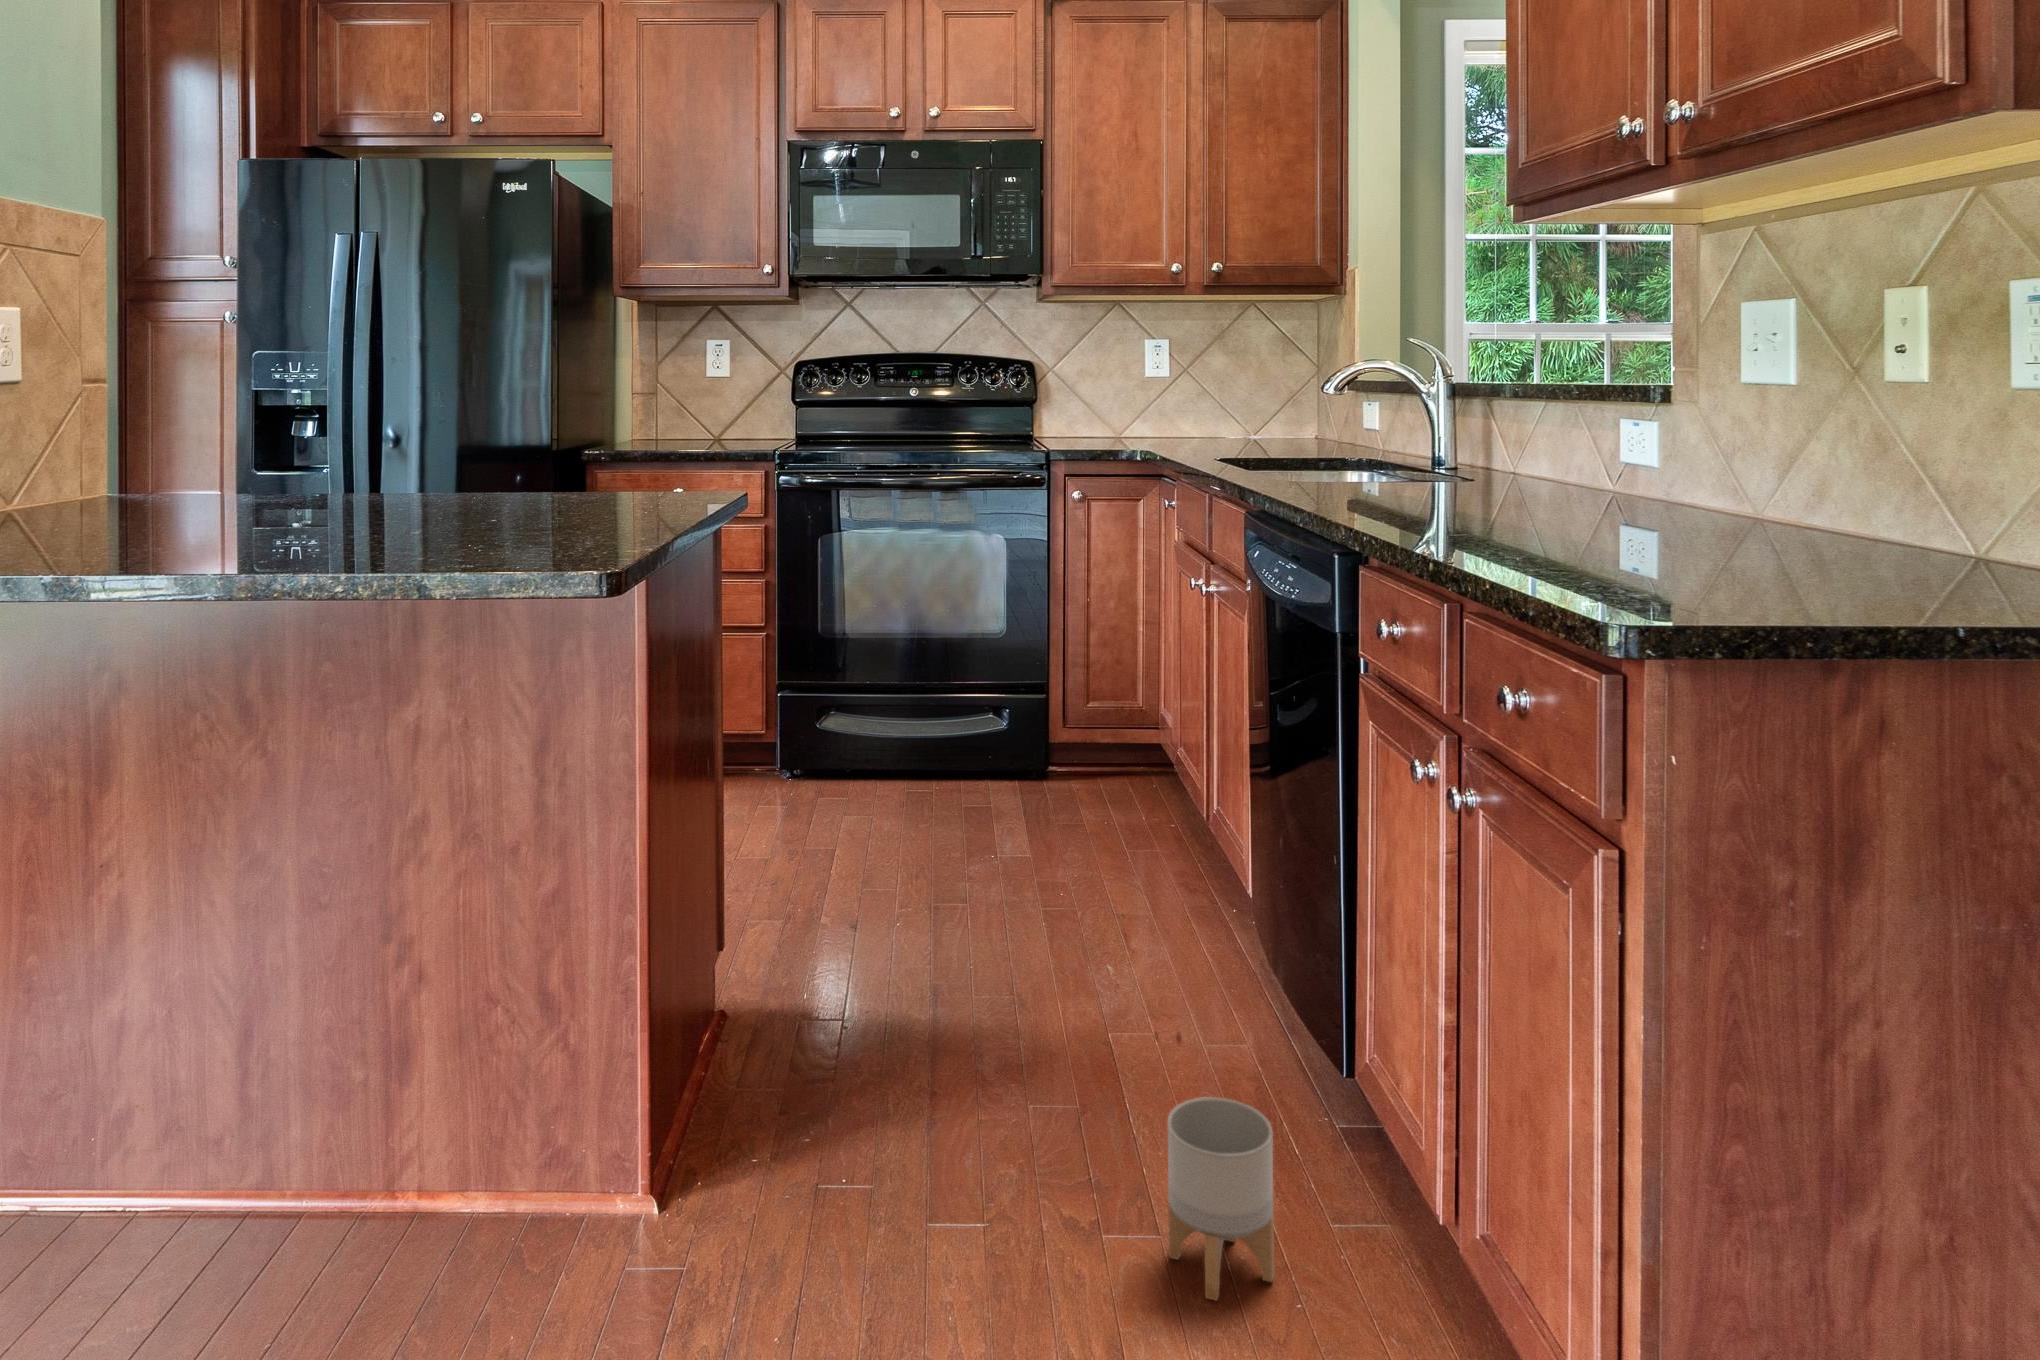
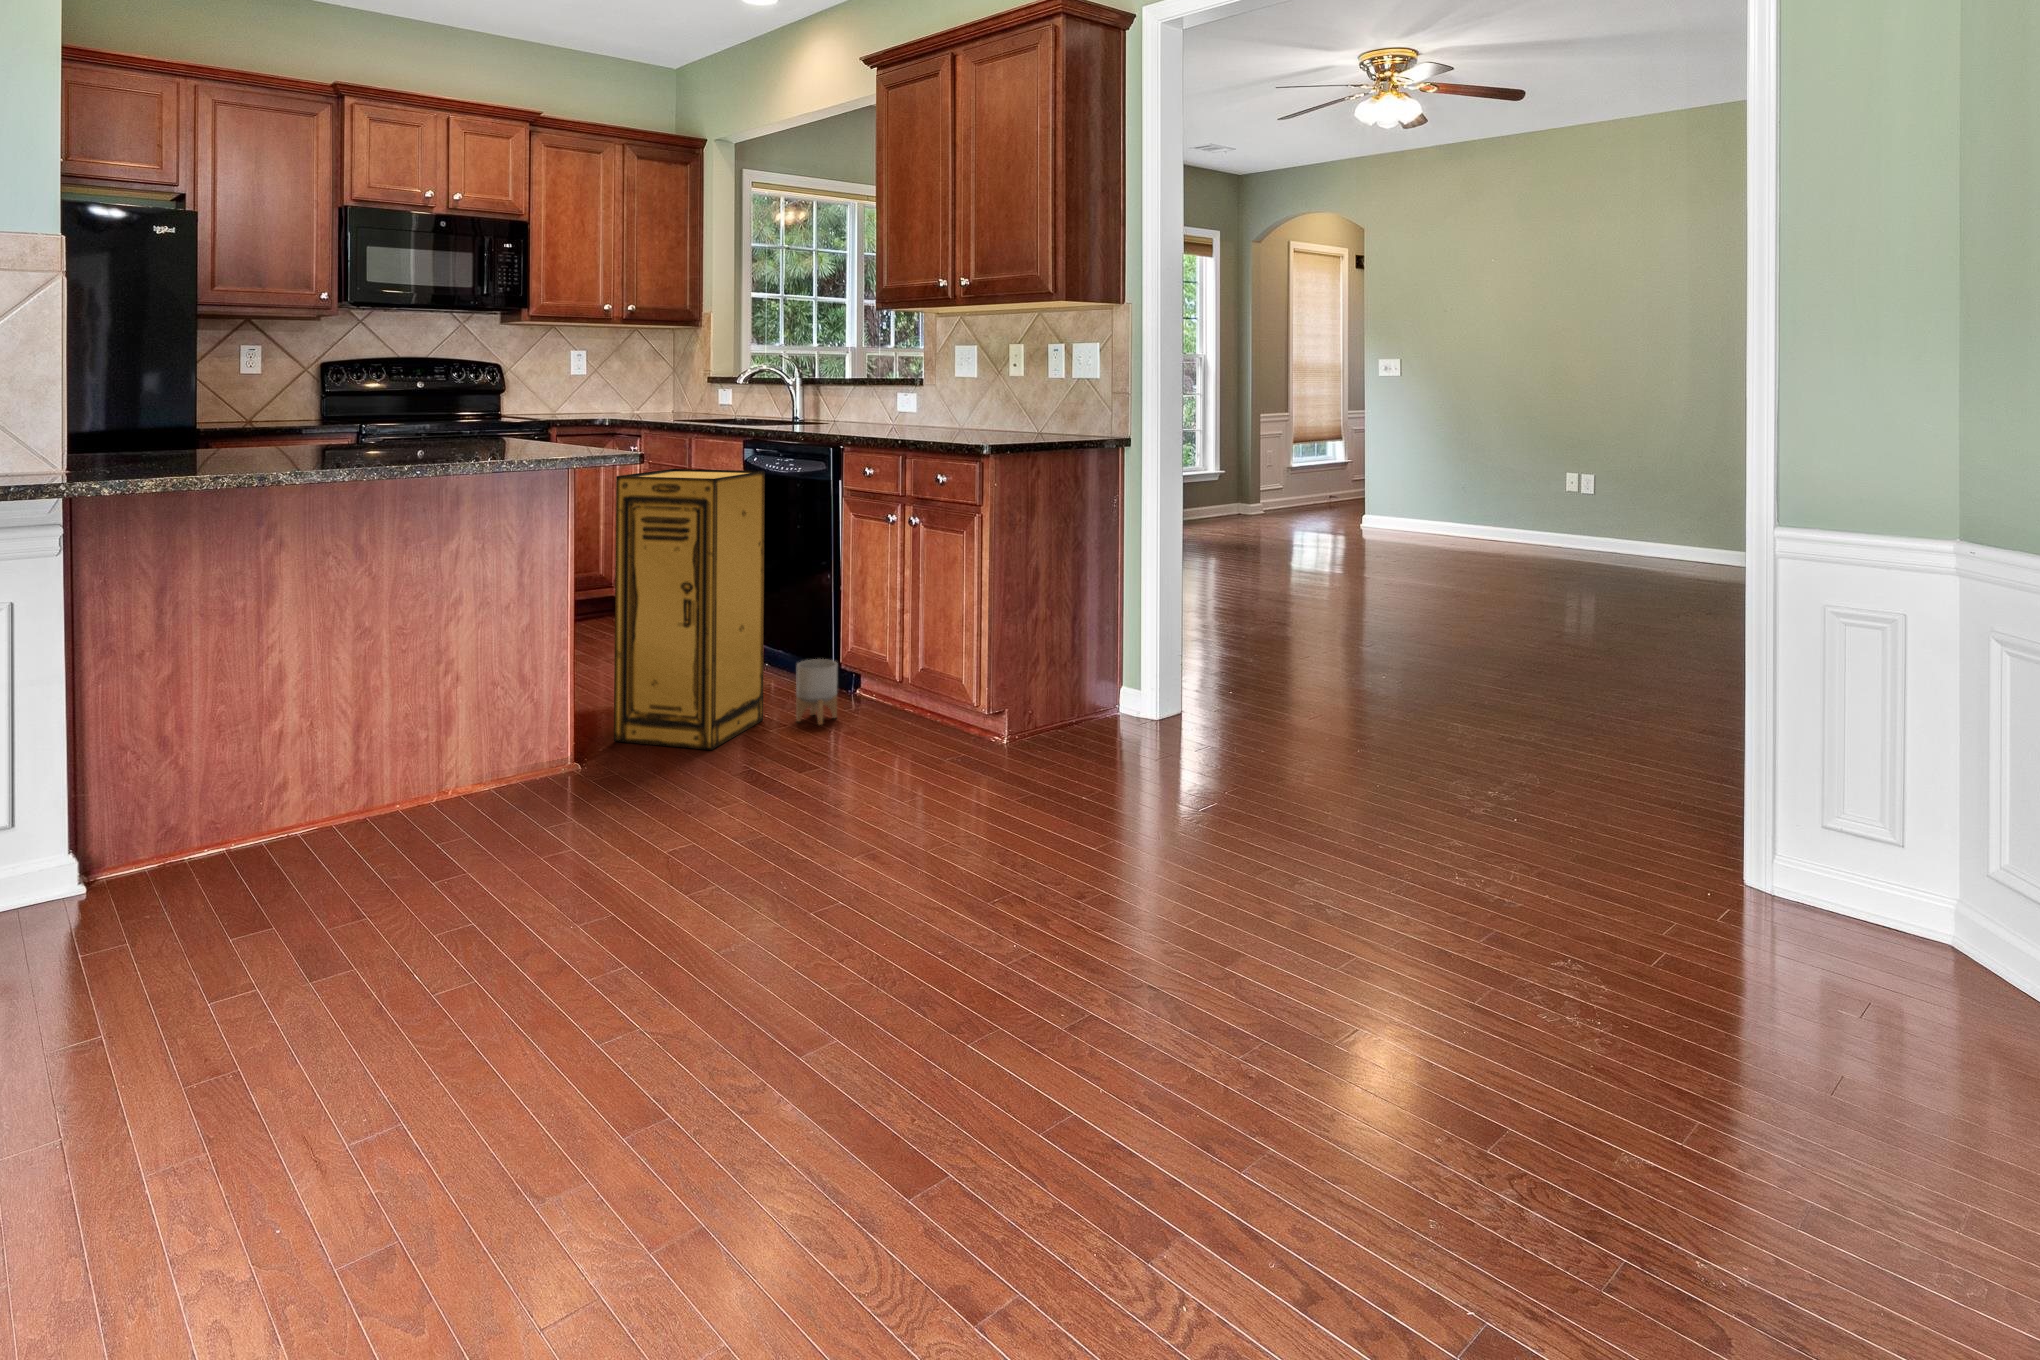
storage cabinet: none [776,585,1107,1305] -> present [614,469,765,750]

